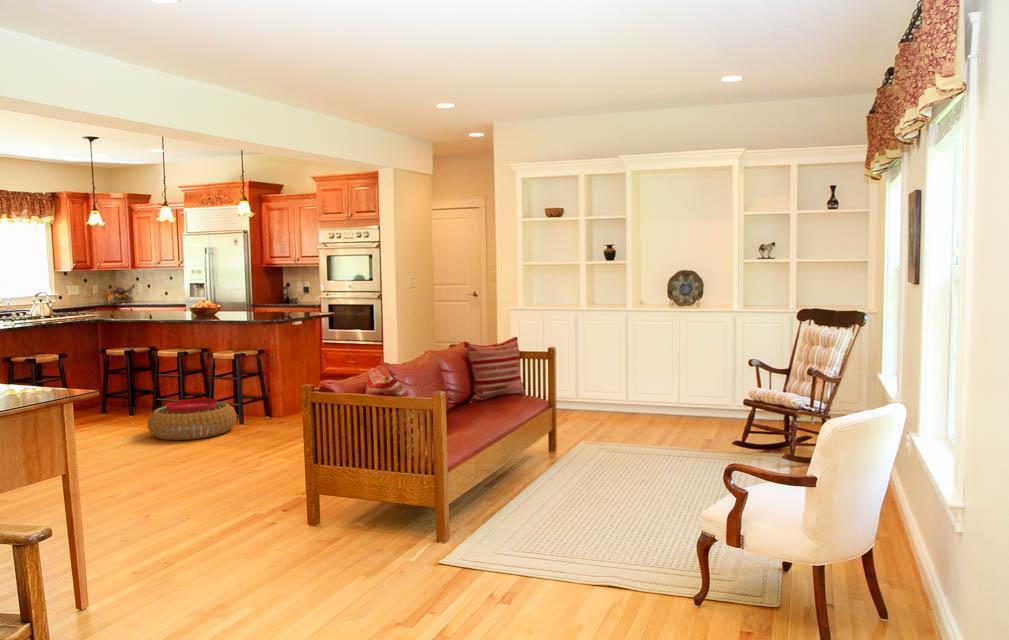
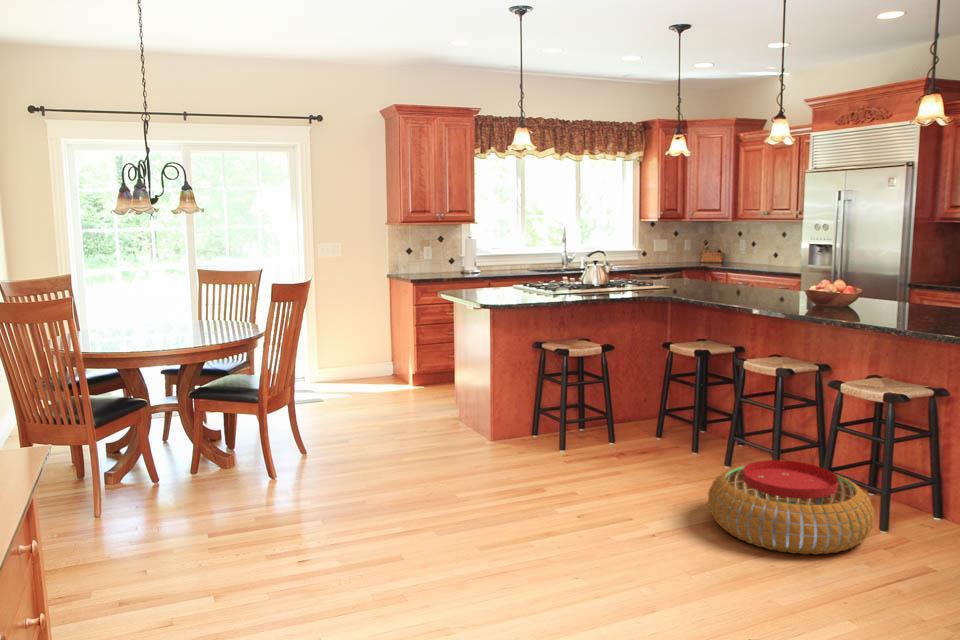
flower arrangement: present [108,284,135,305] -> none [695,241,734,270]

